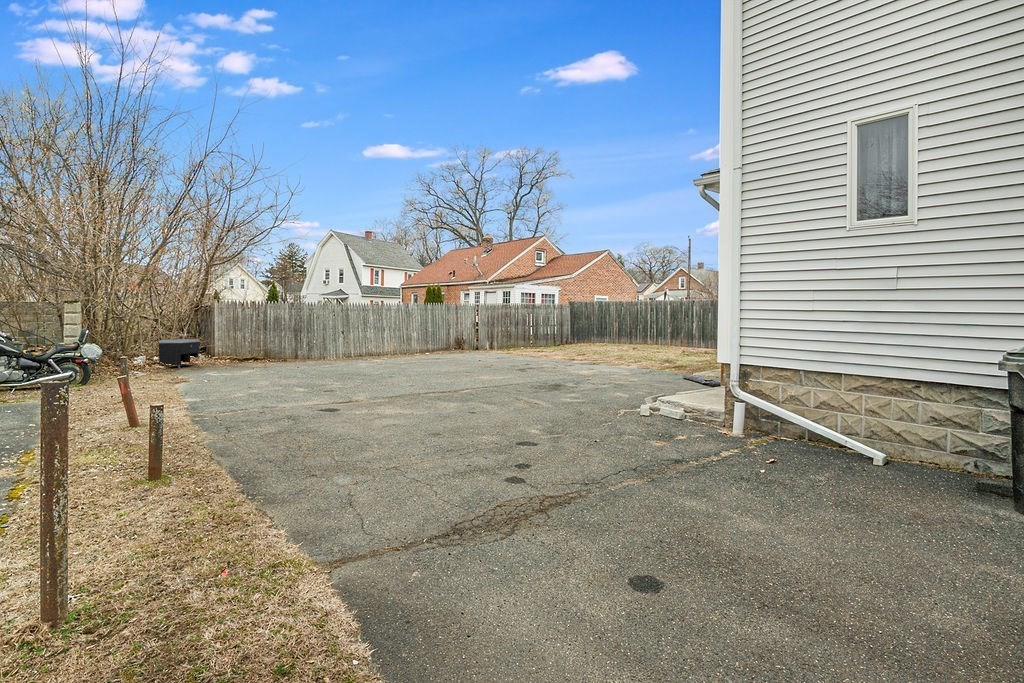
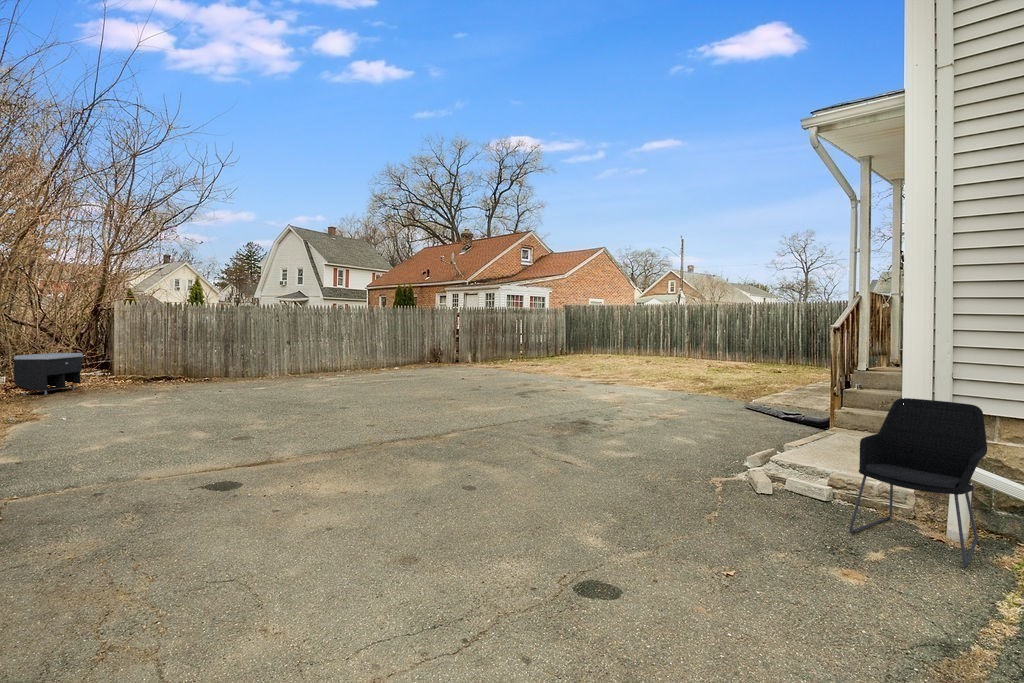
chair: none [657,354,722,431] -> present [849,398,987,567]

